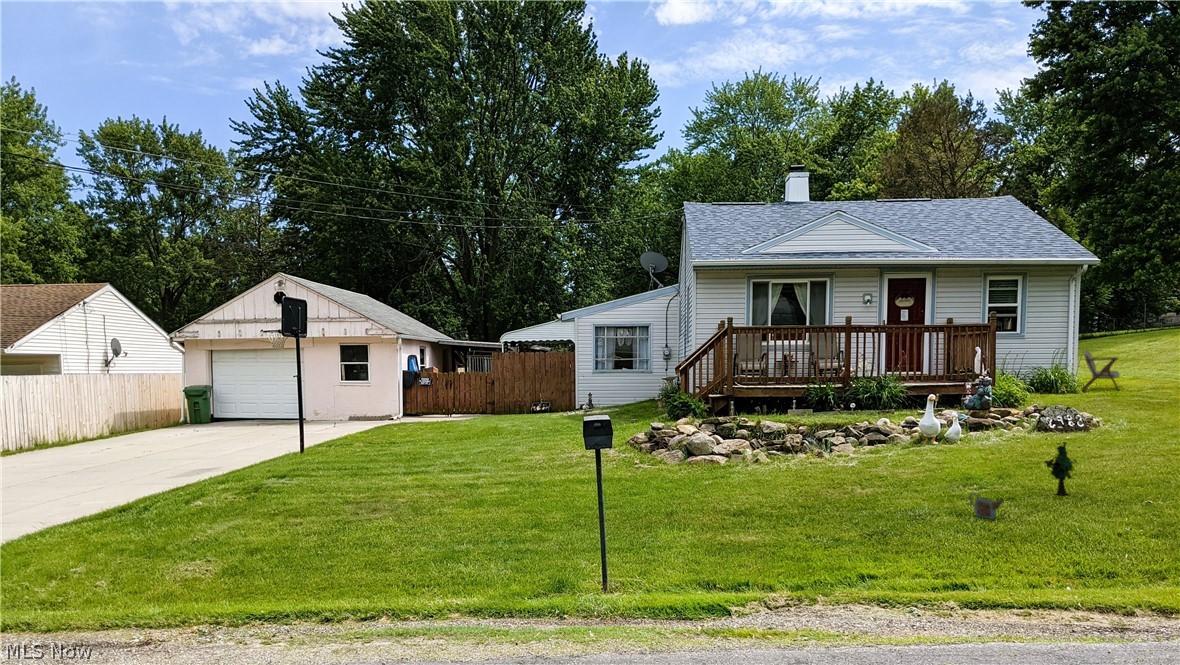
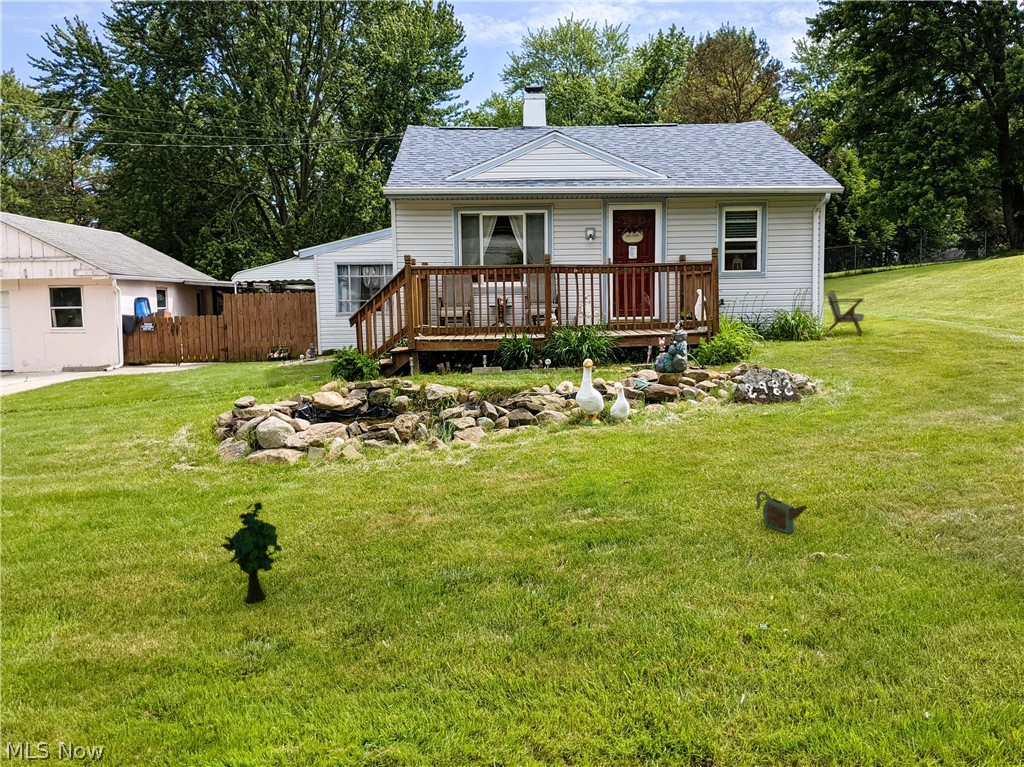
decorative plant: present [1044,442,1076,495] -> present [220,502,282,603]
watering can: present [969,493,1004,519] -> present [756,491,807,533]

